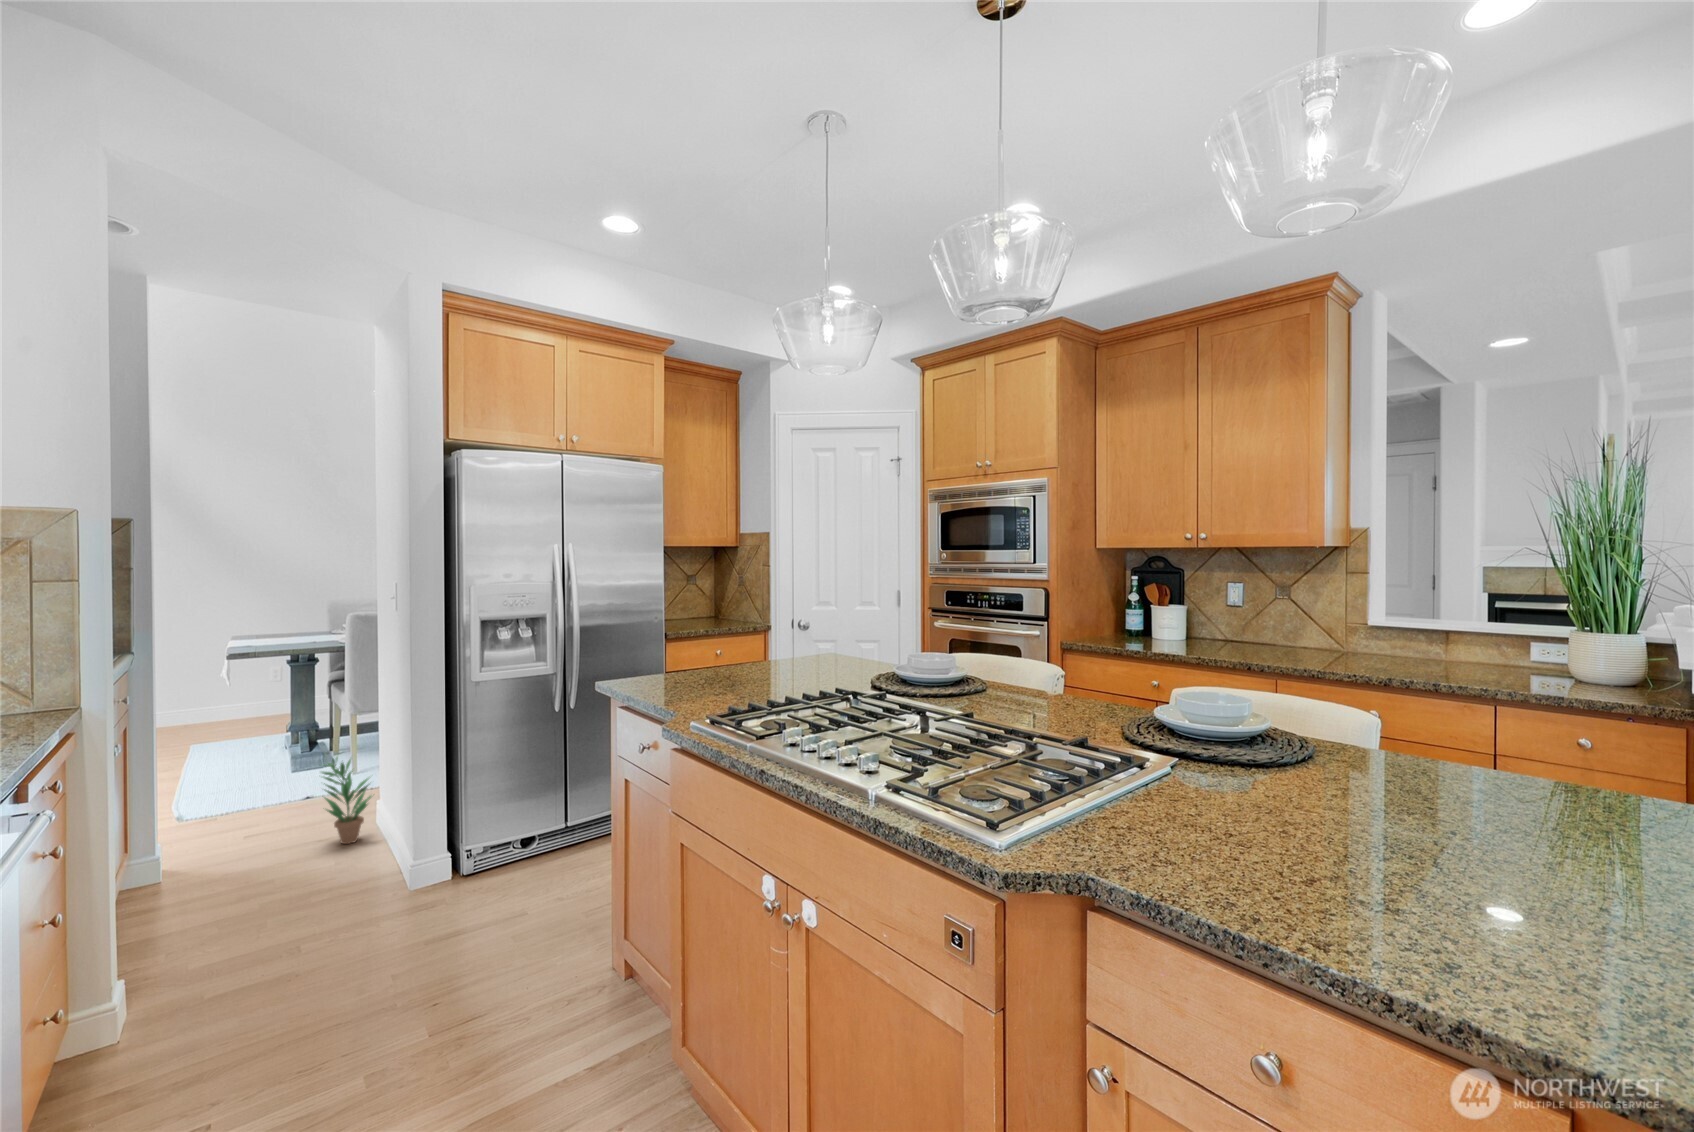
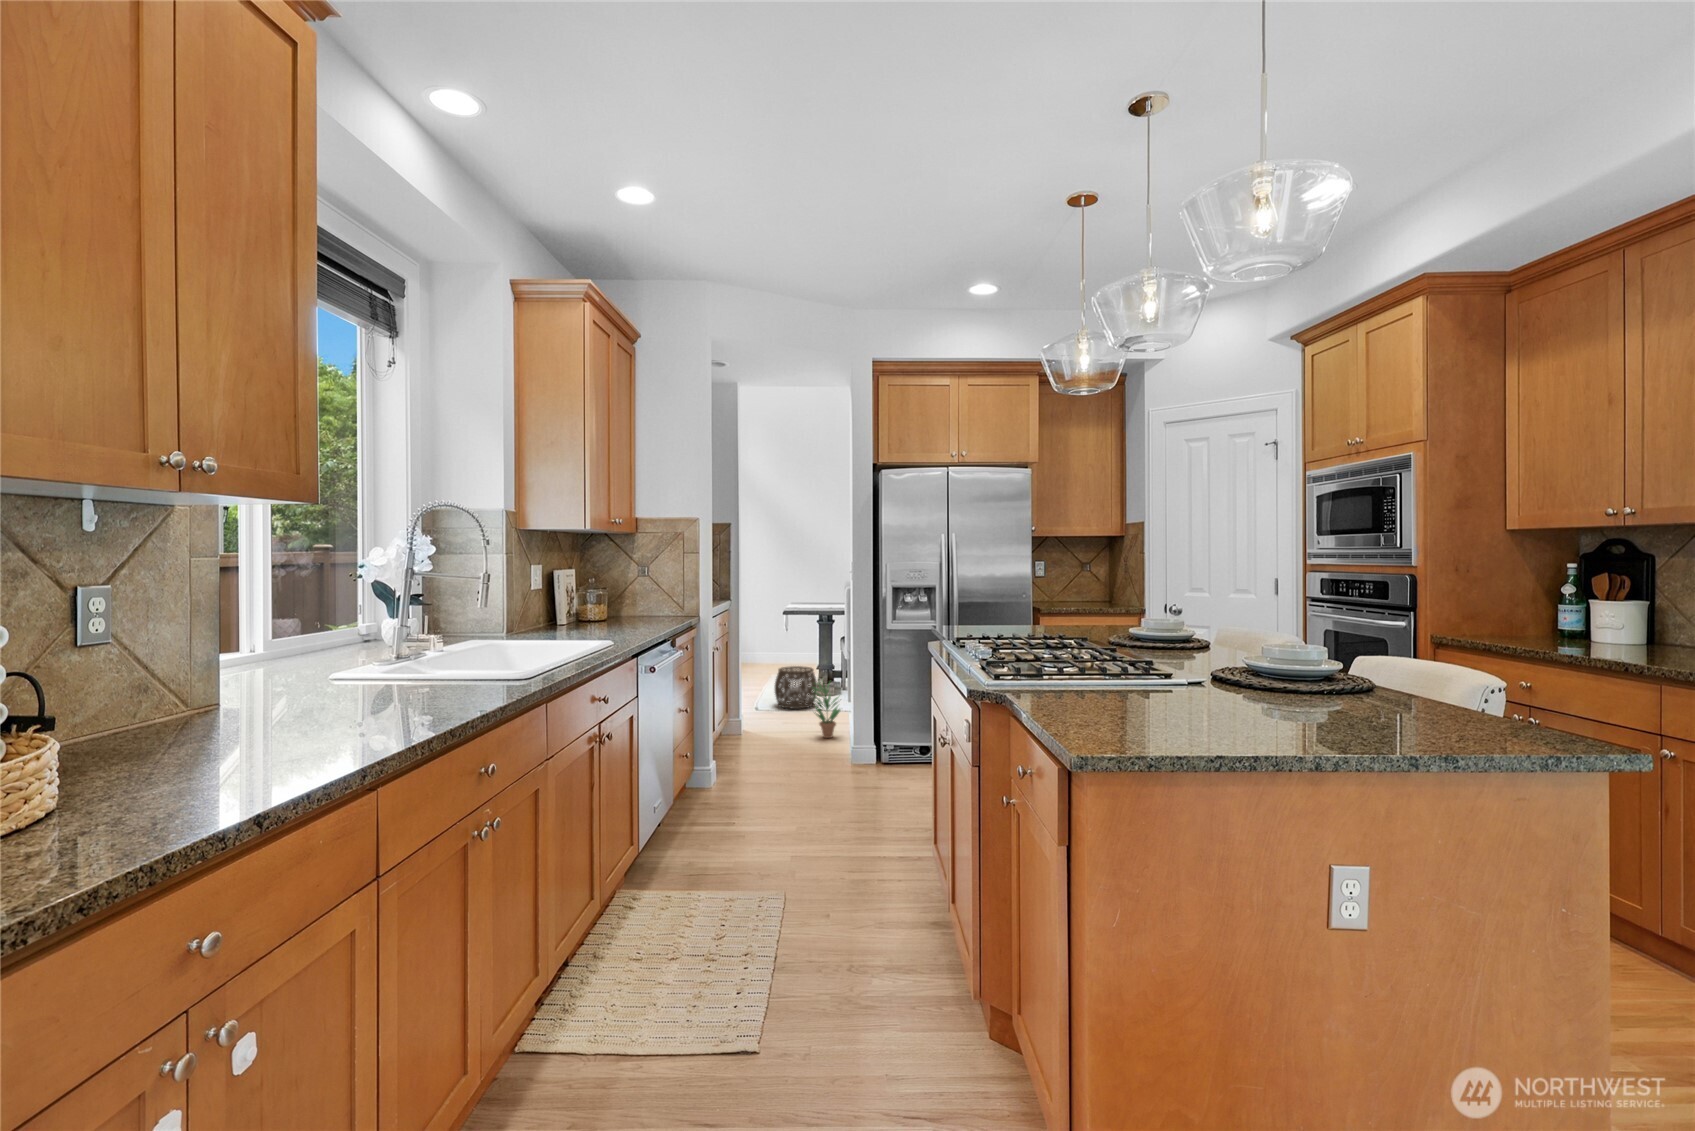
woven basket: none [219,735,303,805] -> present [775,666,817,709]

